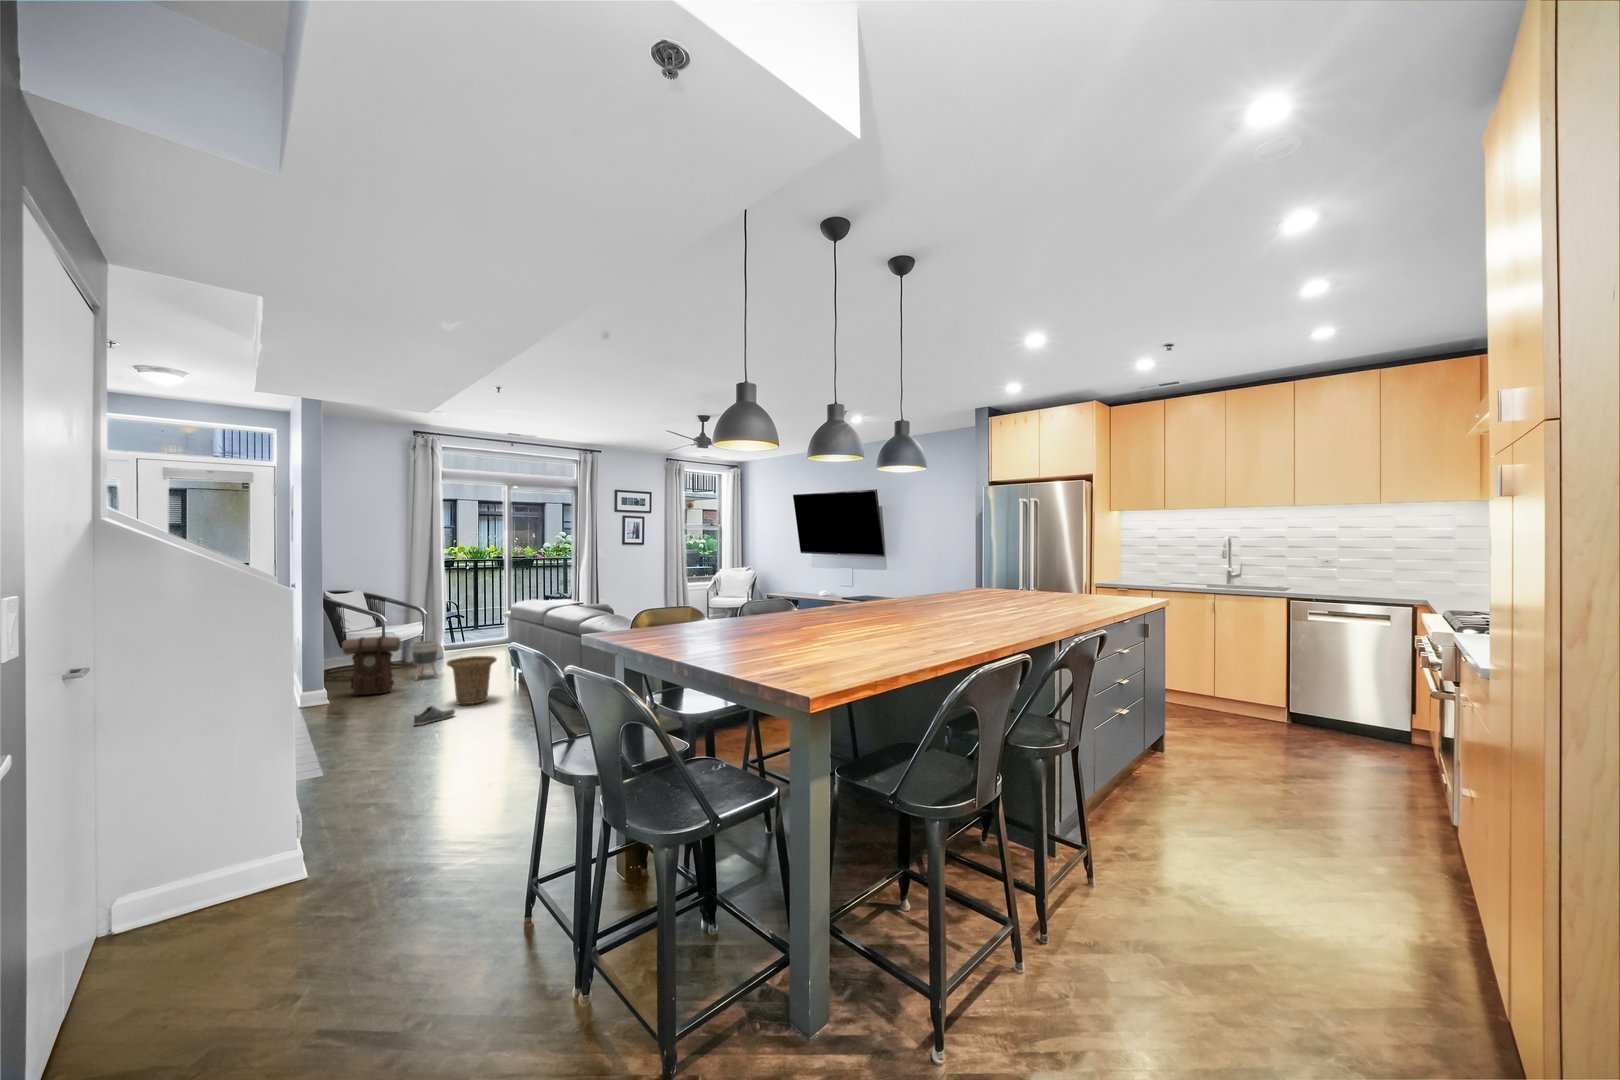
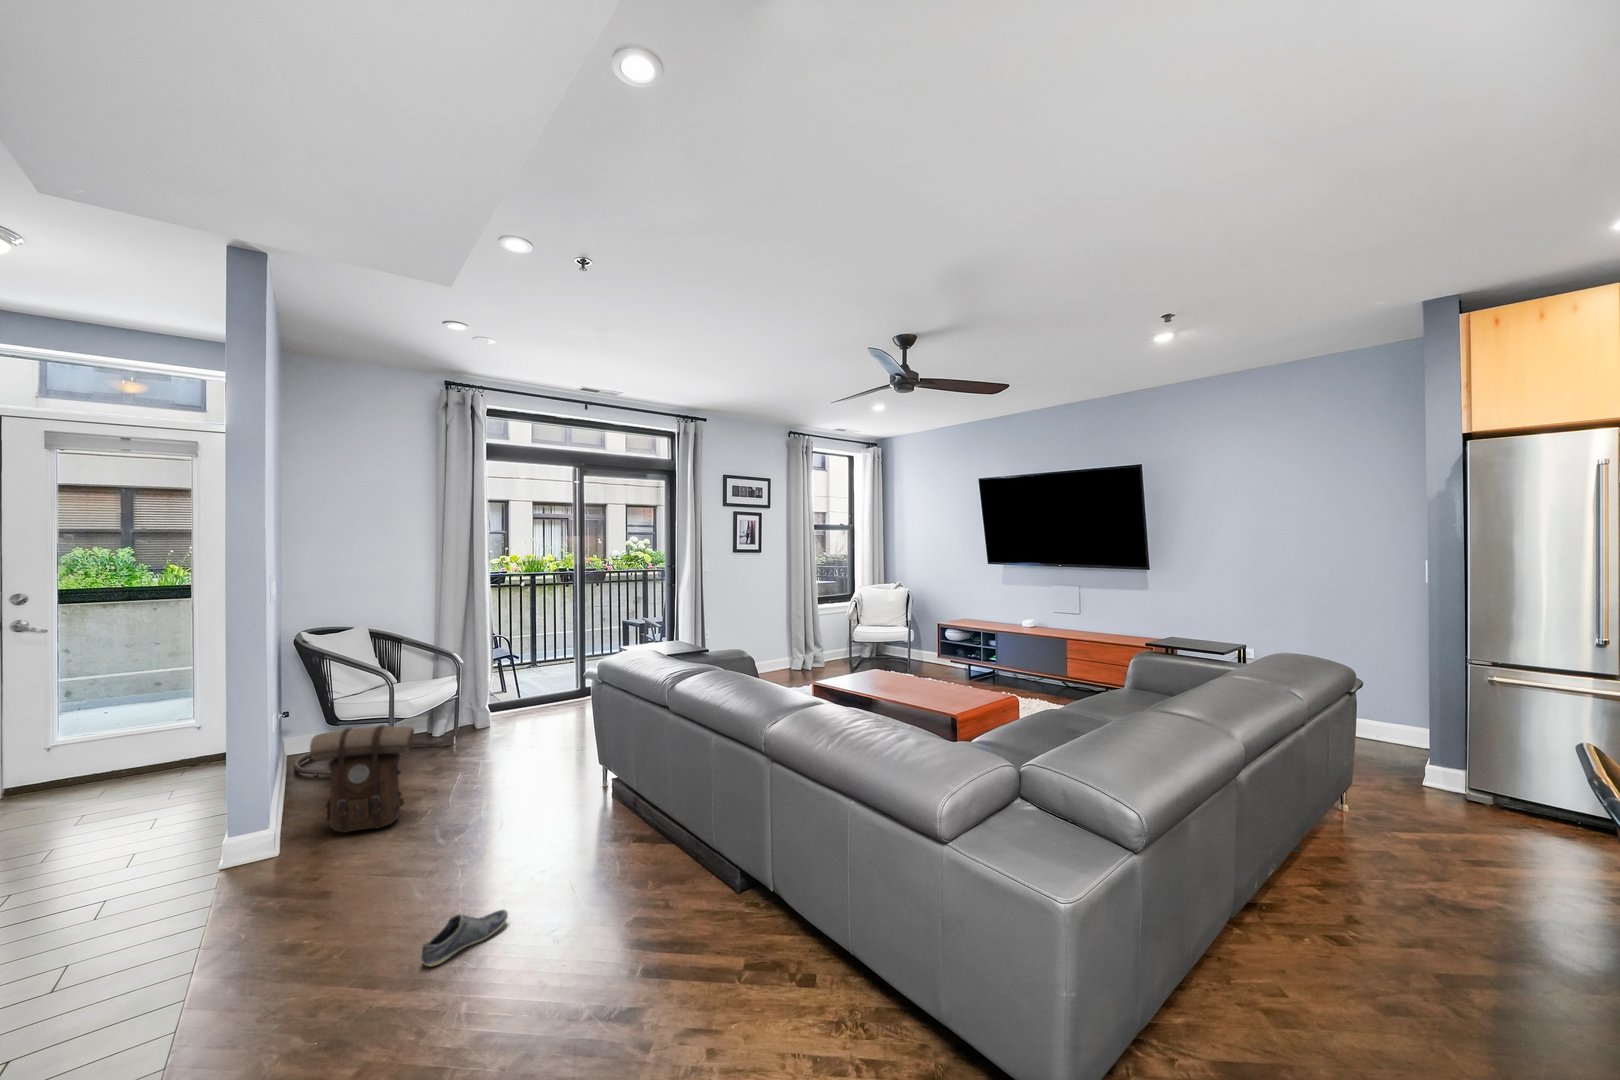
planter: present [411,641,438,680] -> none [435,717,480,789]
basket: present [447,656,497,705] -> none [491,772,583,880]

